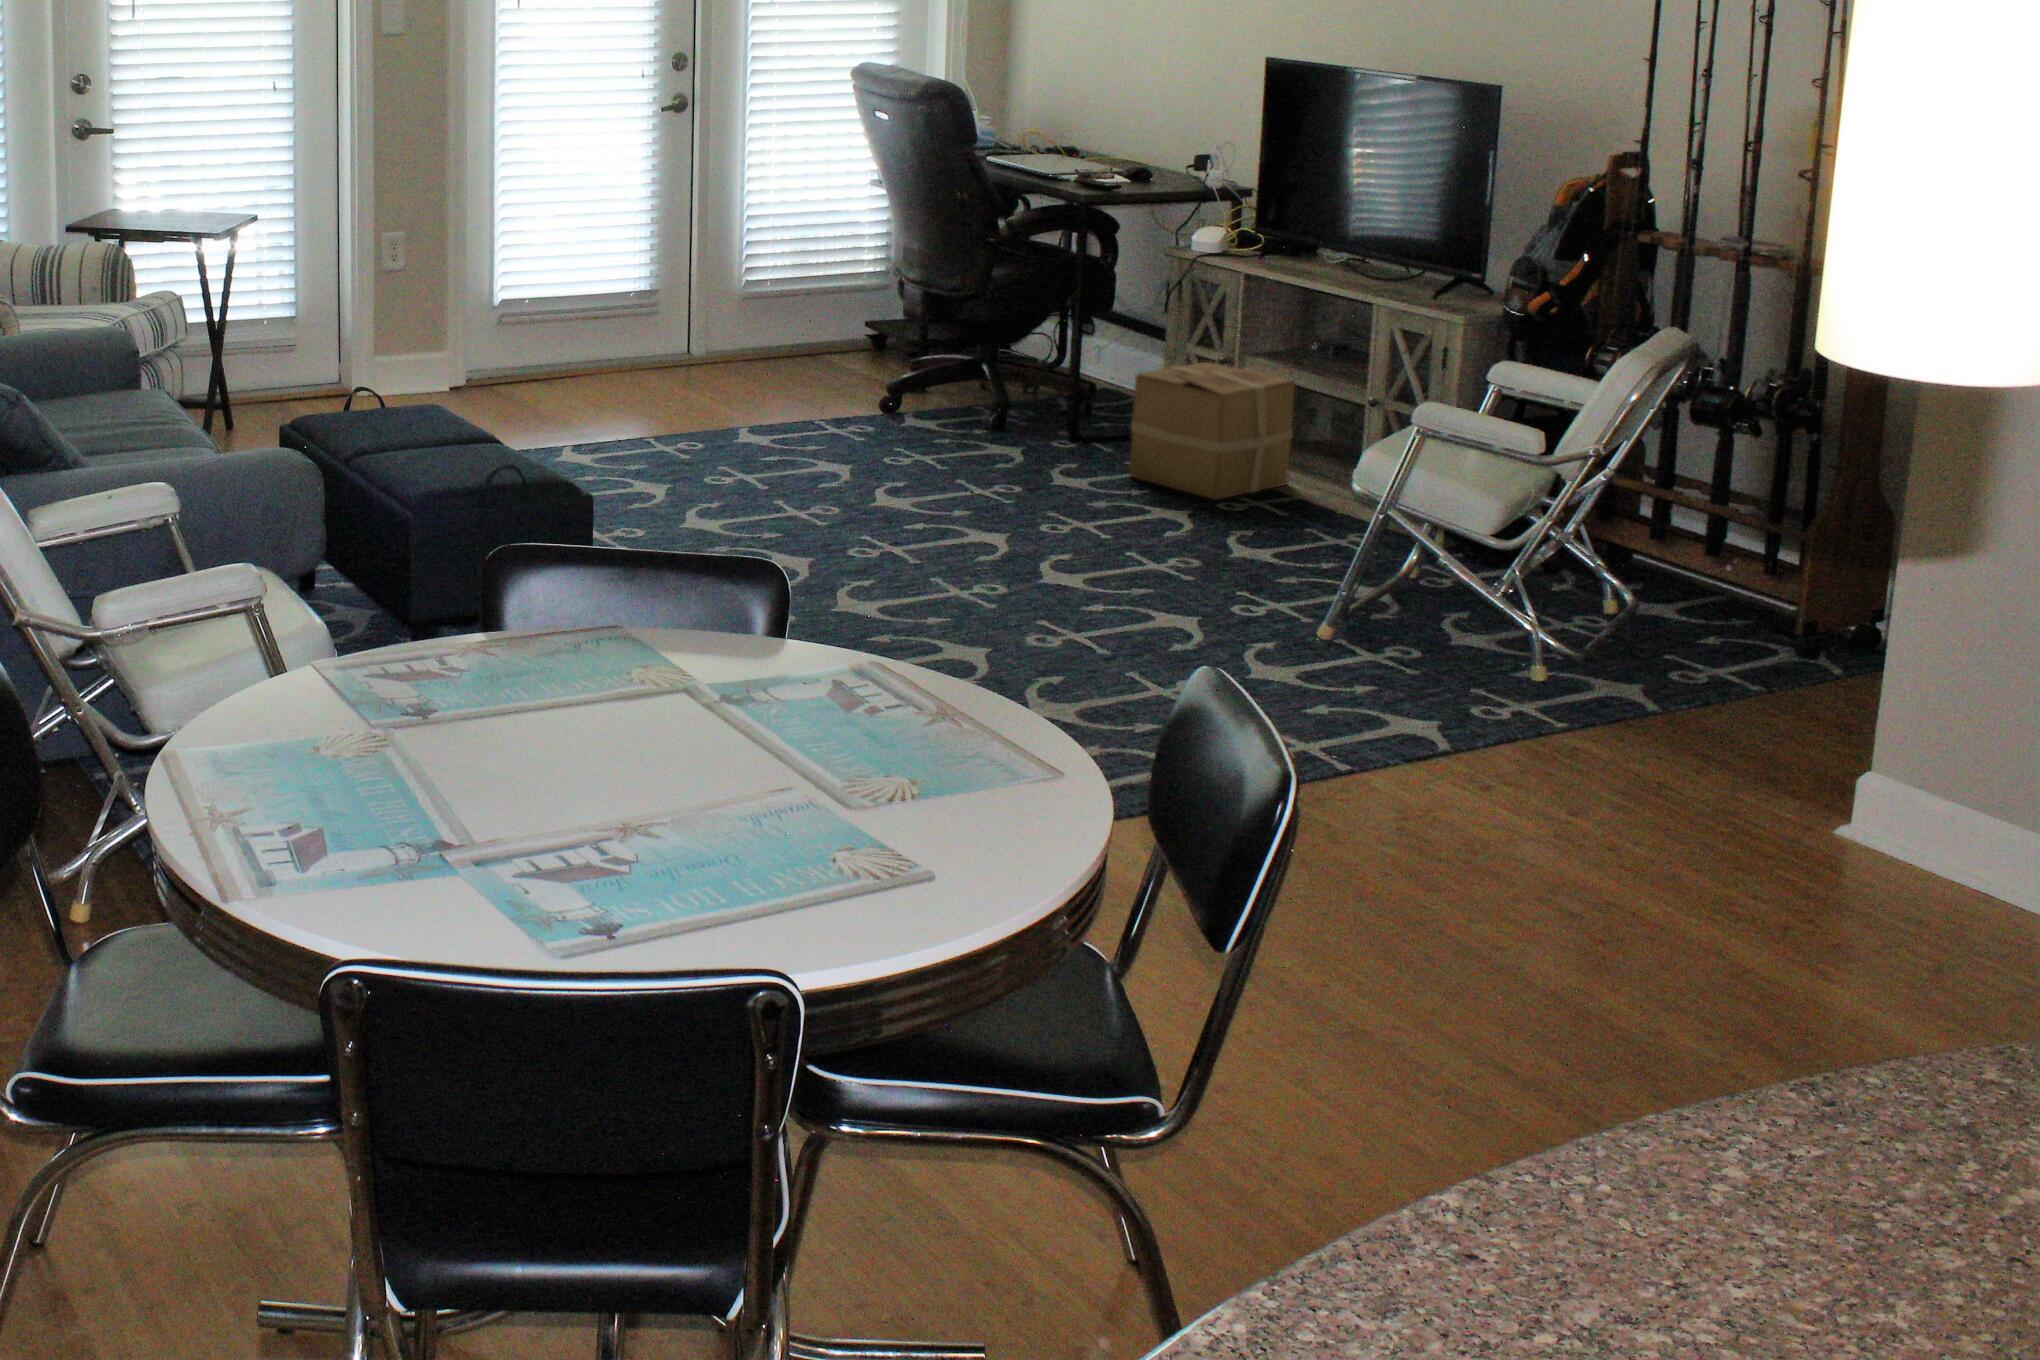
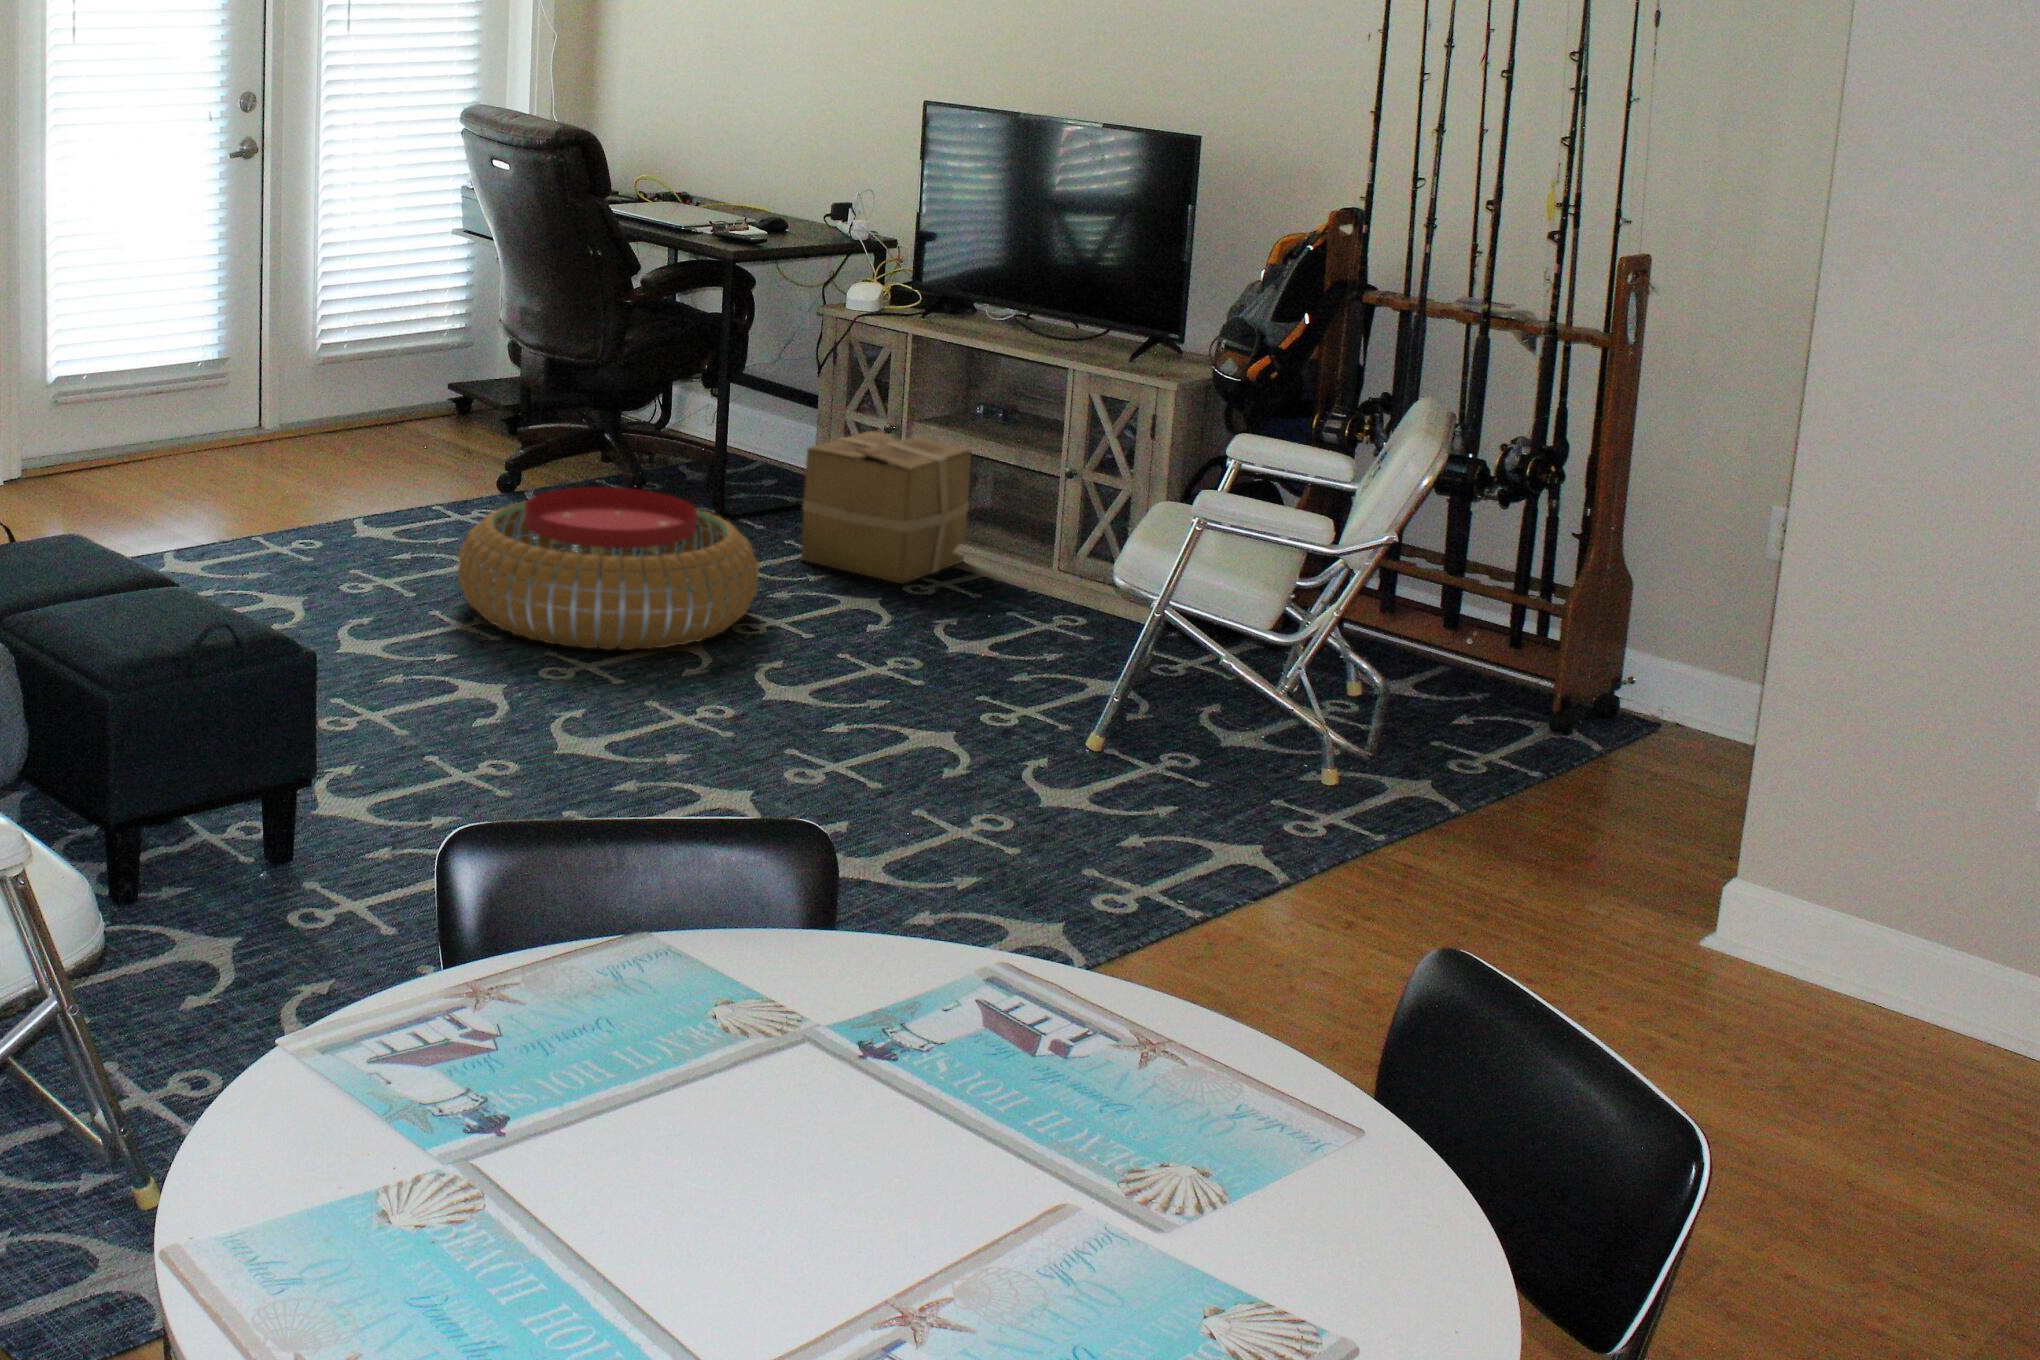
pouf: none [797,400,1065,538] -> present [458,487,759,650]

